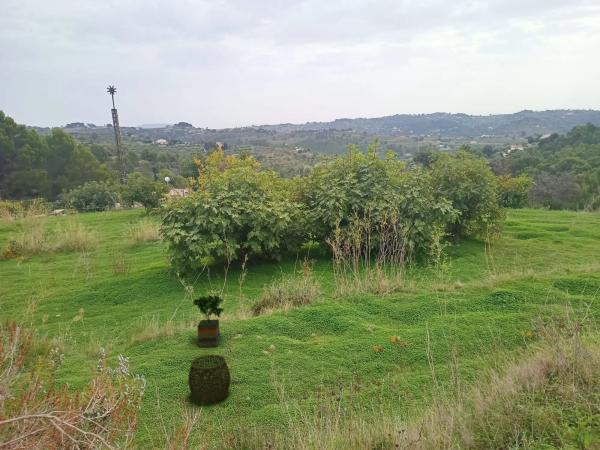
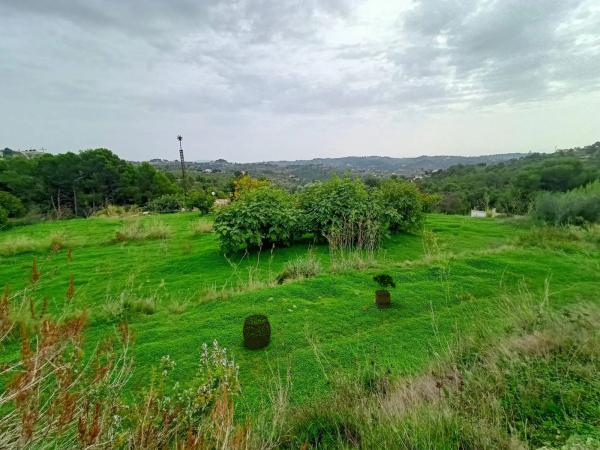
potted tree: present [193,295,224,347] -> present [373,274,396,308]

